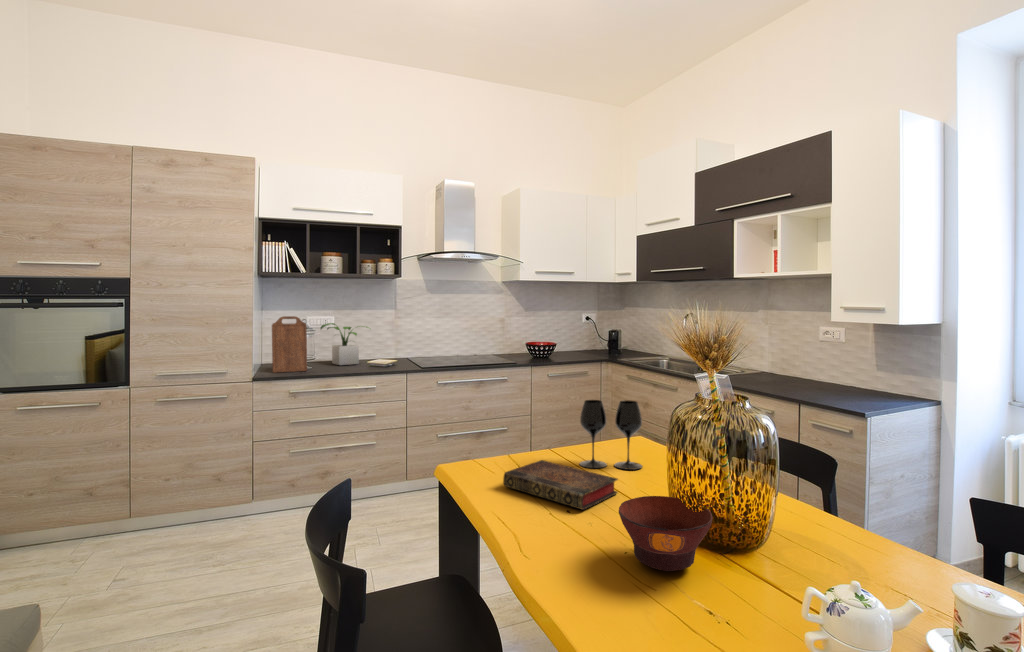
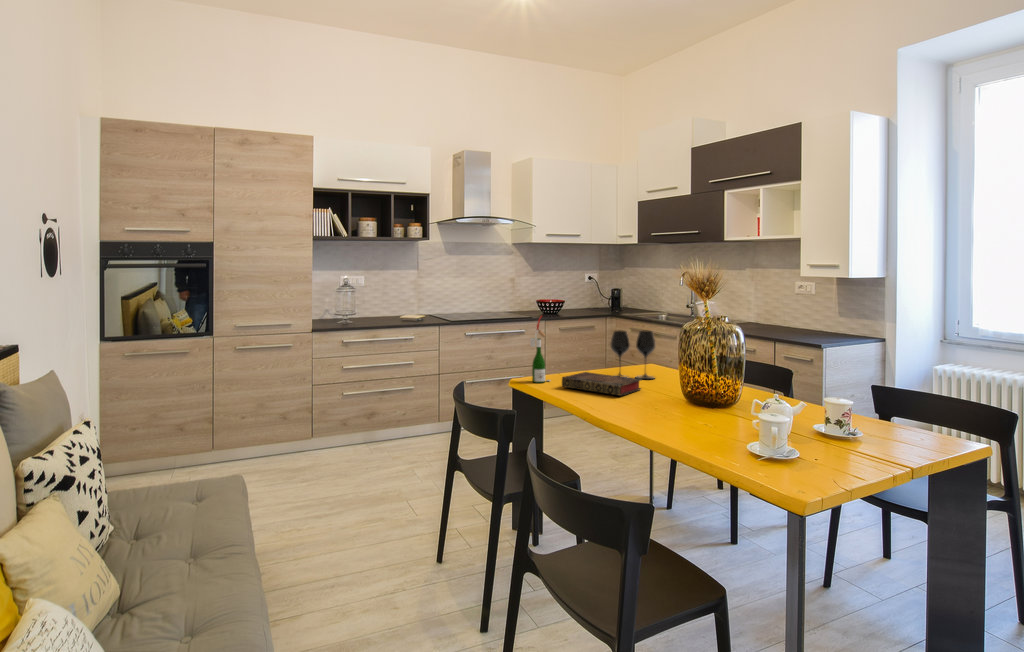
cutting board: present [272,316,307,373] -> none [324,275,355,325]
potted plant: present [321,323,368,365] -> none [363,282,405,319]
wine bottle: none [466,381,495,475] -> present [530,316,550,383]
bowl: present [619,496,713,571] -> none [650,378,707,416]

